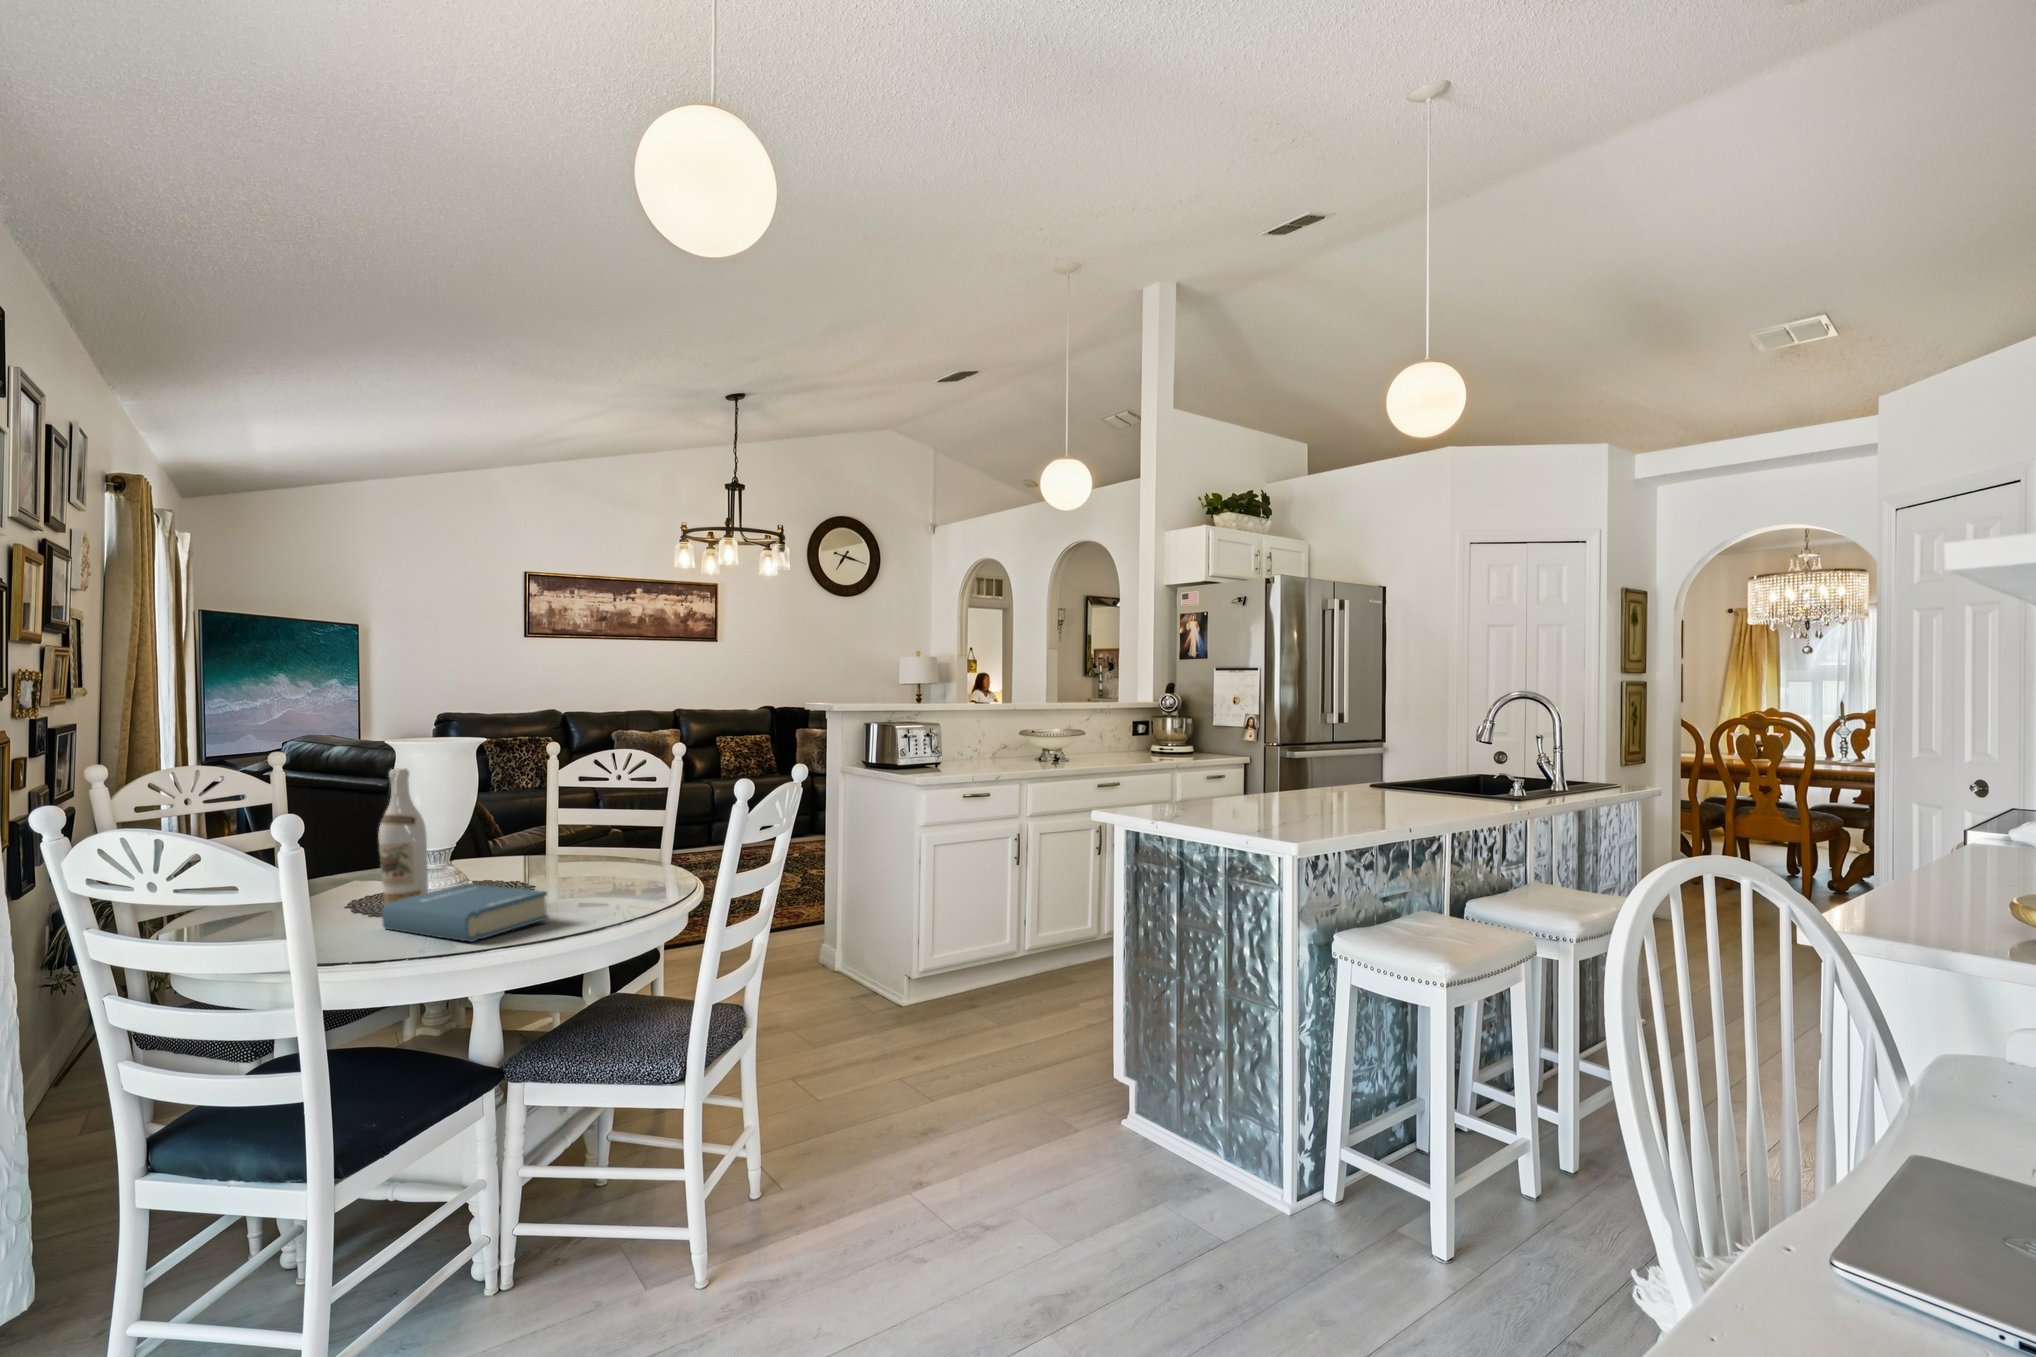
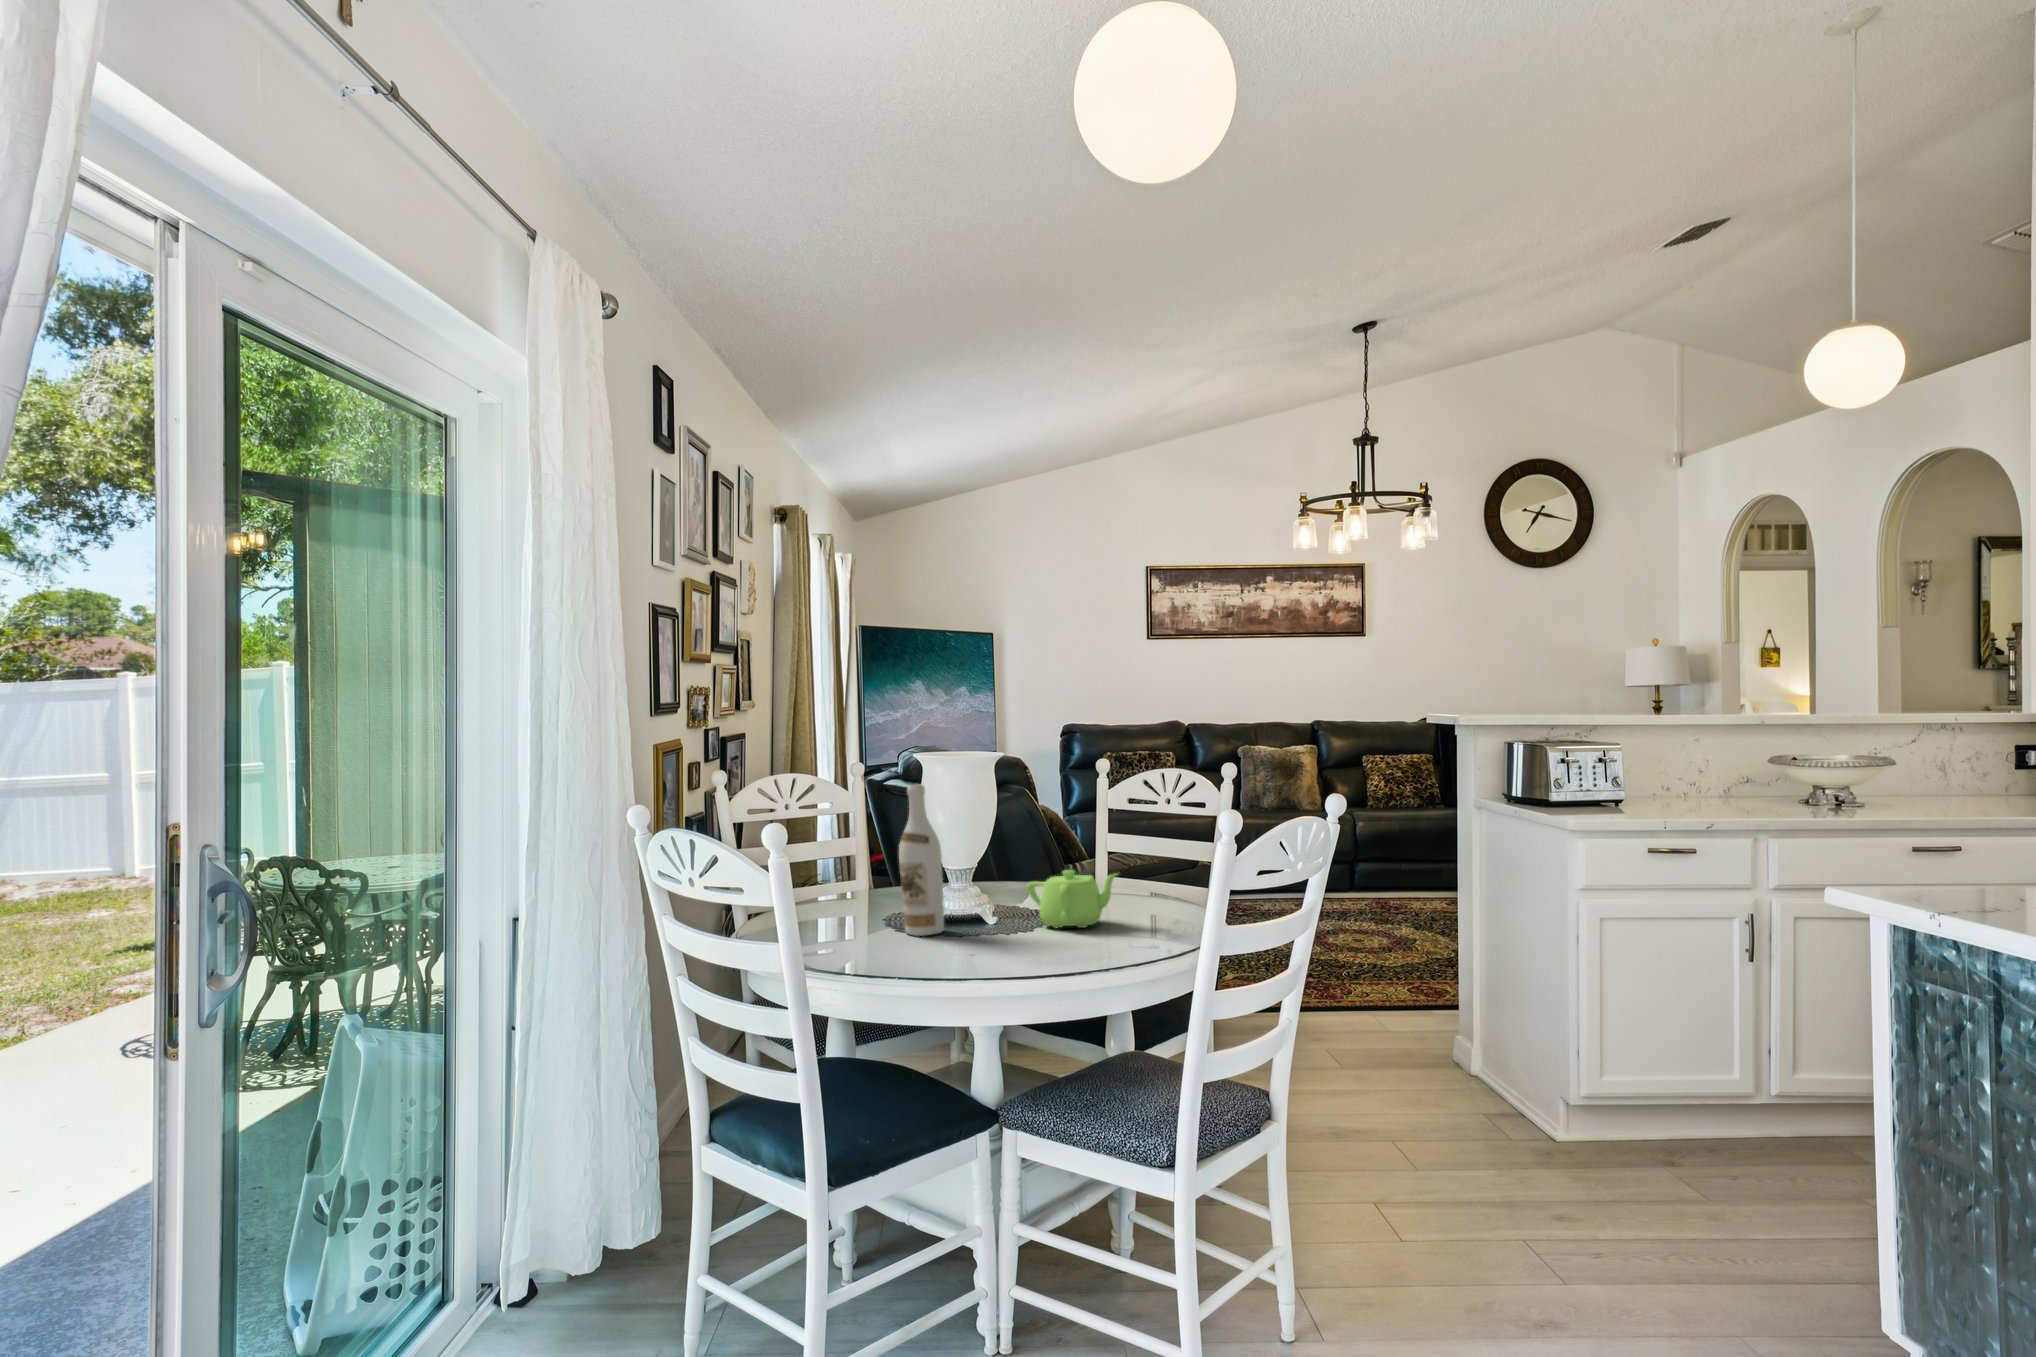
teapot: none [510,838,603,892] -> present [1027,870,1118,928]
hardback book: present [382,884,548,942] -> none [890,911,1037,977]

